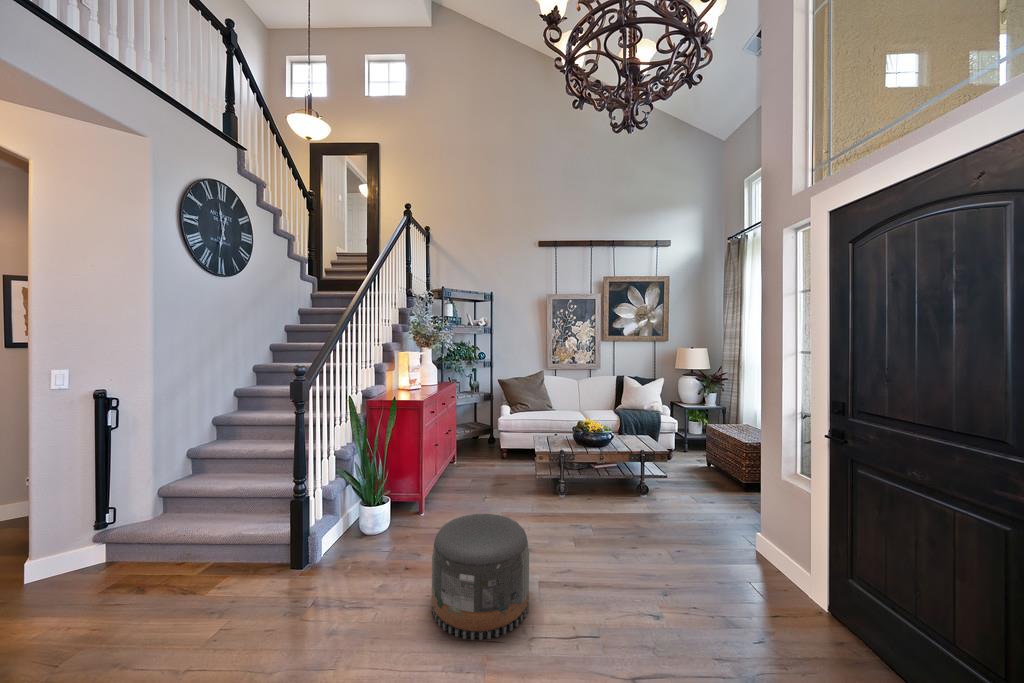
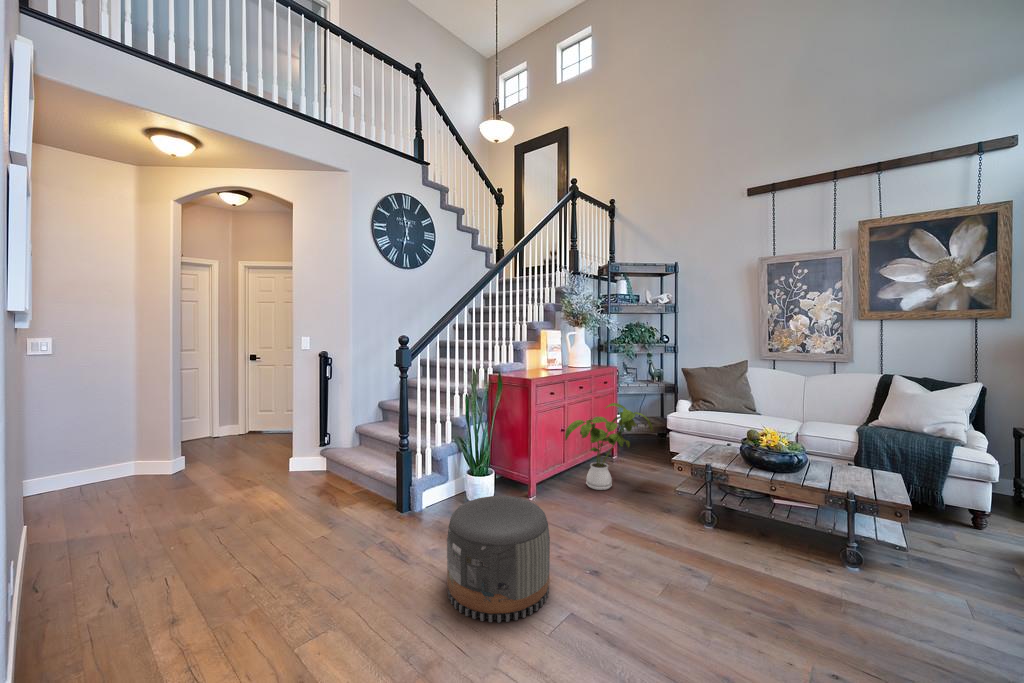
house plant: none [447,414,514,493] -> present [565,403,652,490]

